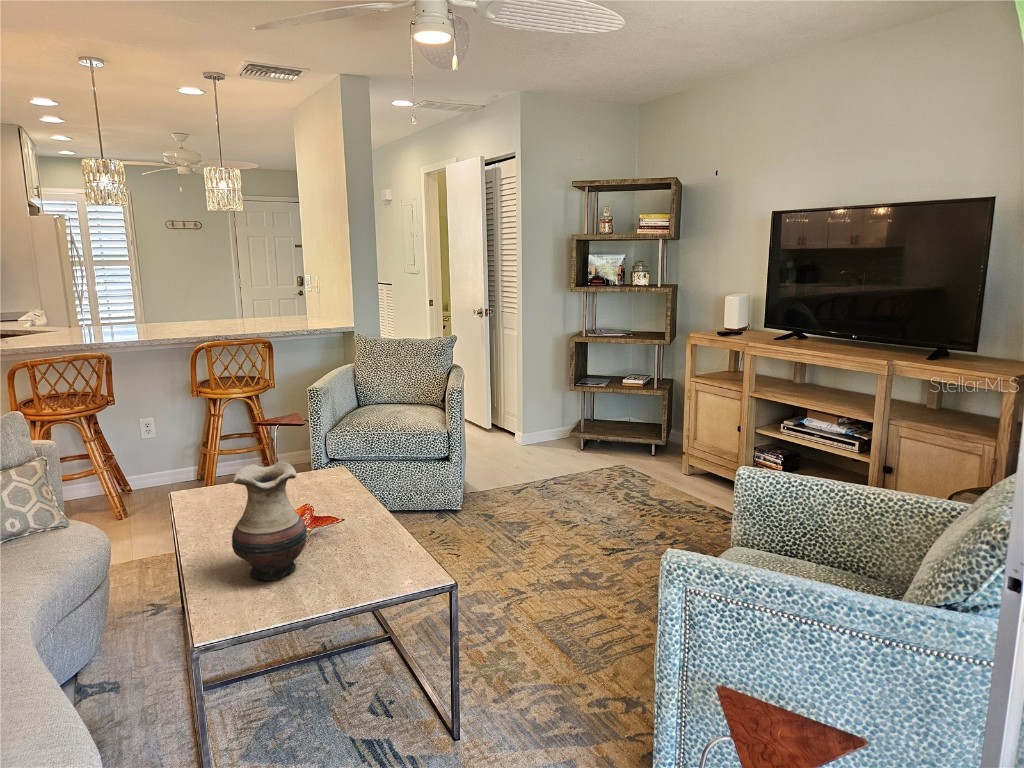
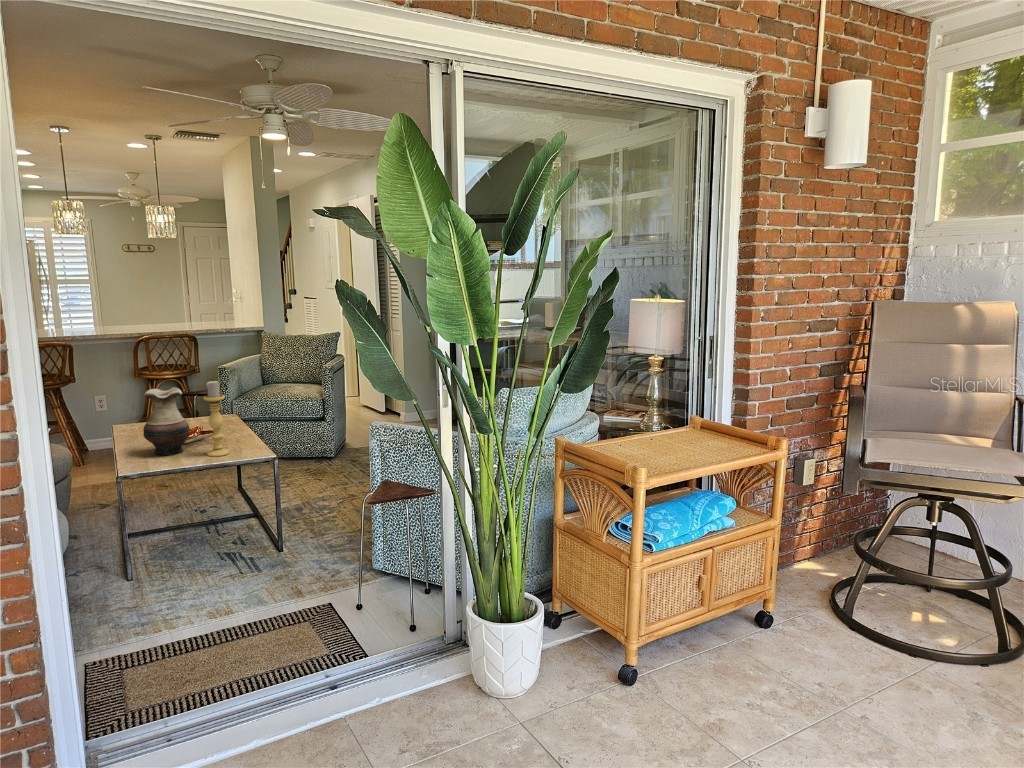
candle holder: none [337,456,376,587] -> present [204,381,229,457]

